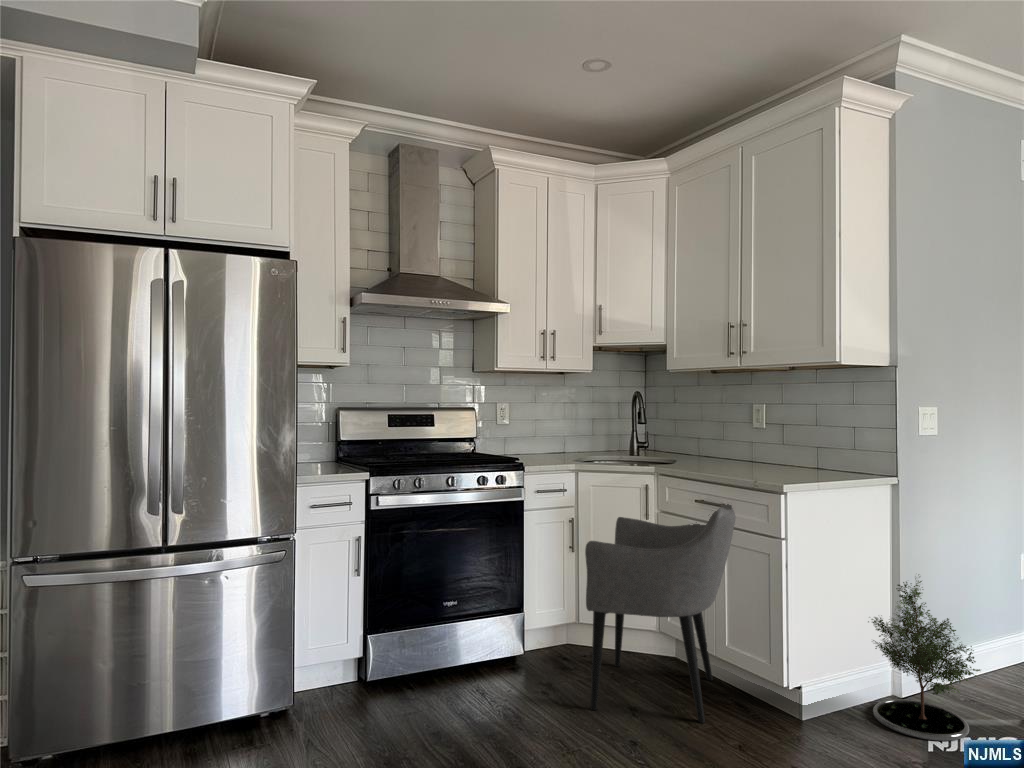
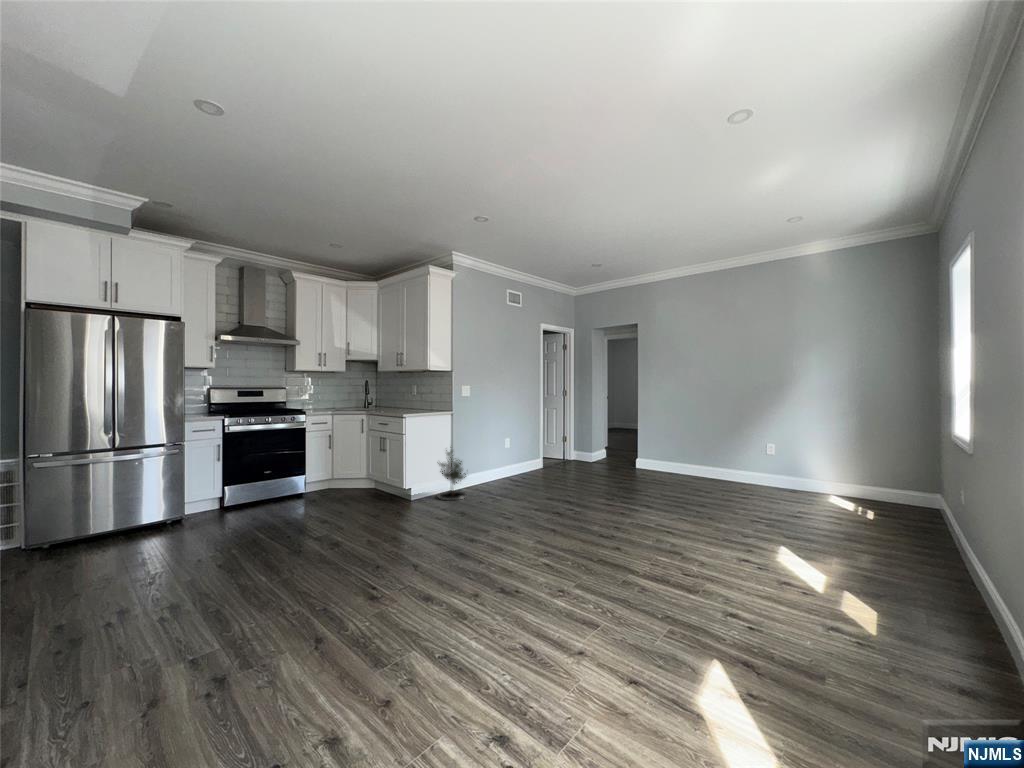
armchair: present [585,504,736,723] -> none [325,421,391,506]

